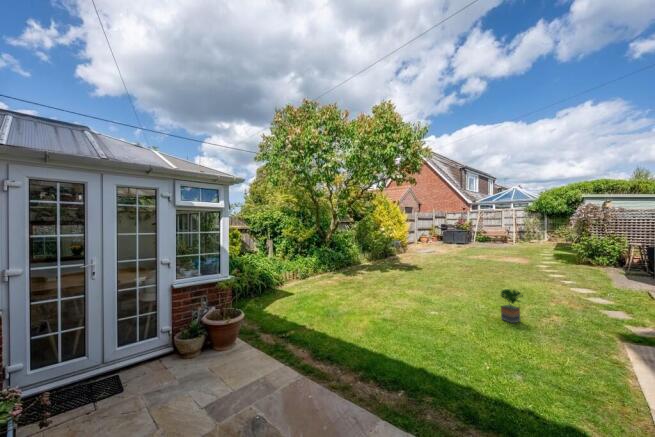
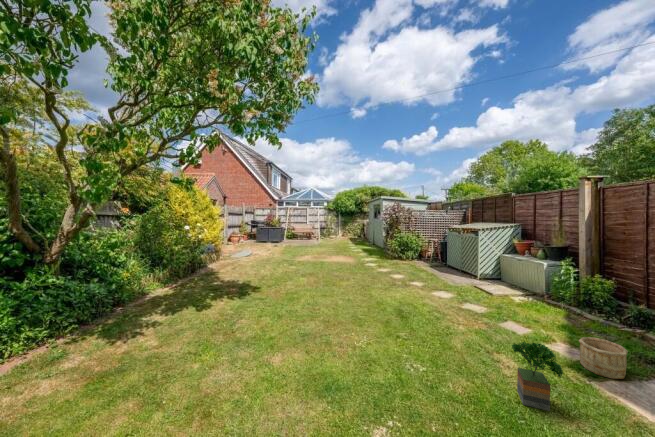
wooden bucket: none [589,308,625,335] -> present [579,337,628,379]

